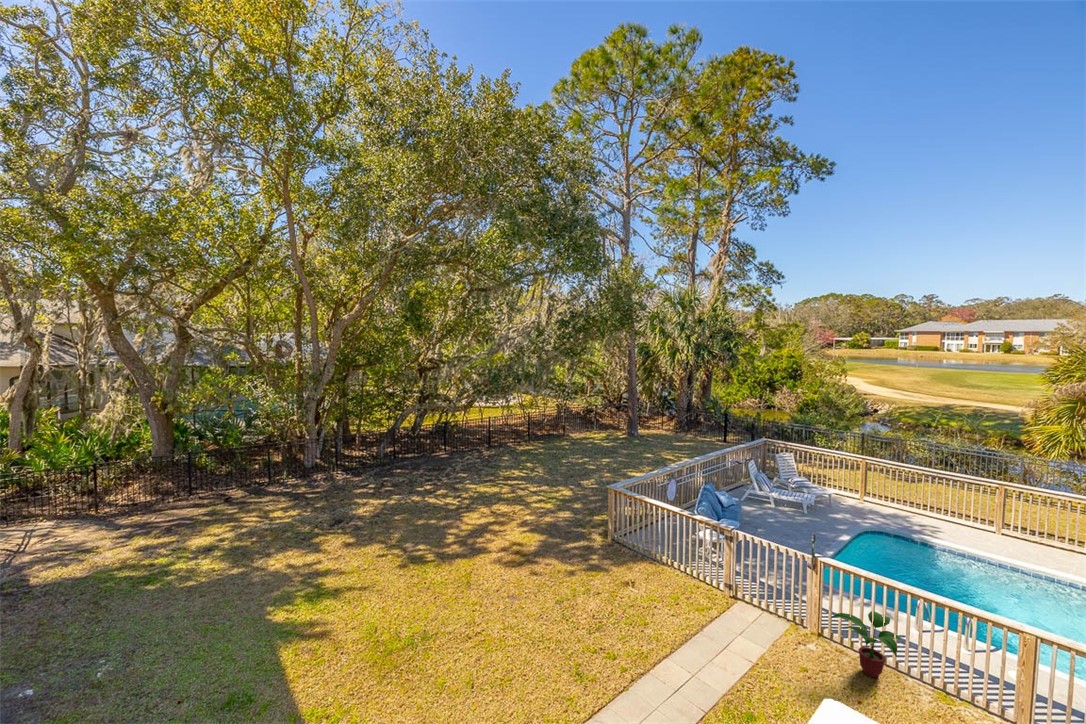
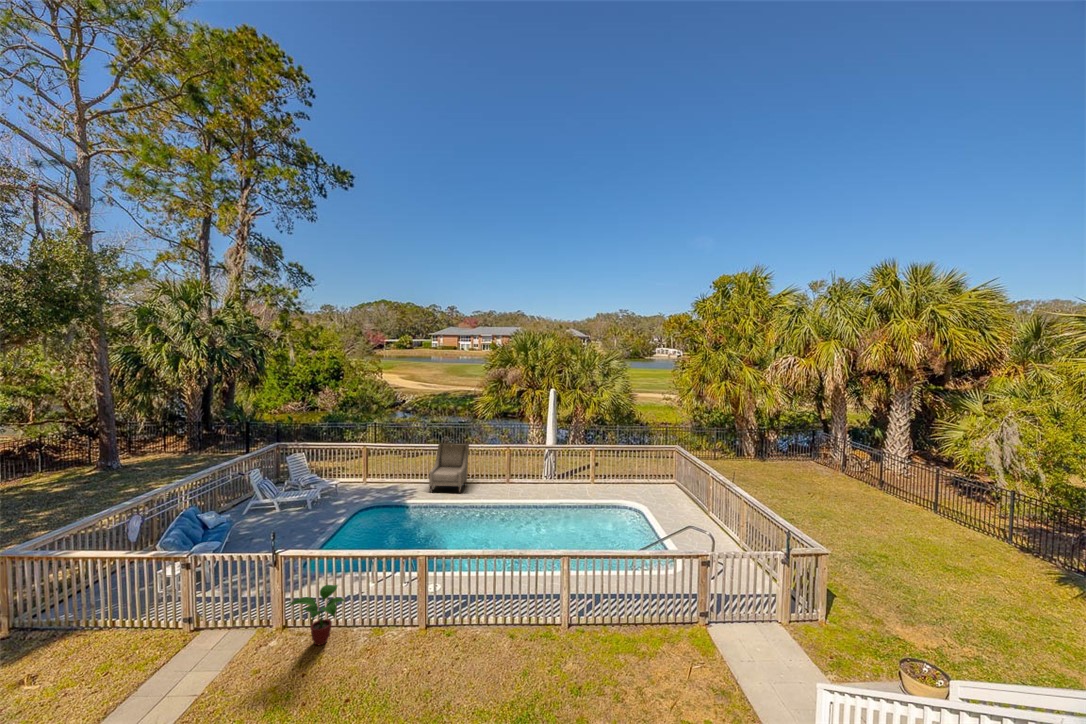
chair: none [965,474,1040,554] -> present [429,443,469,493]

